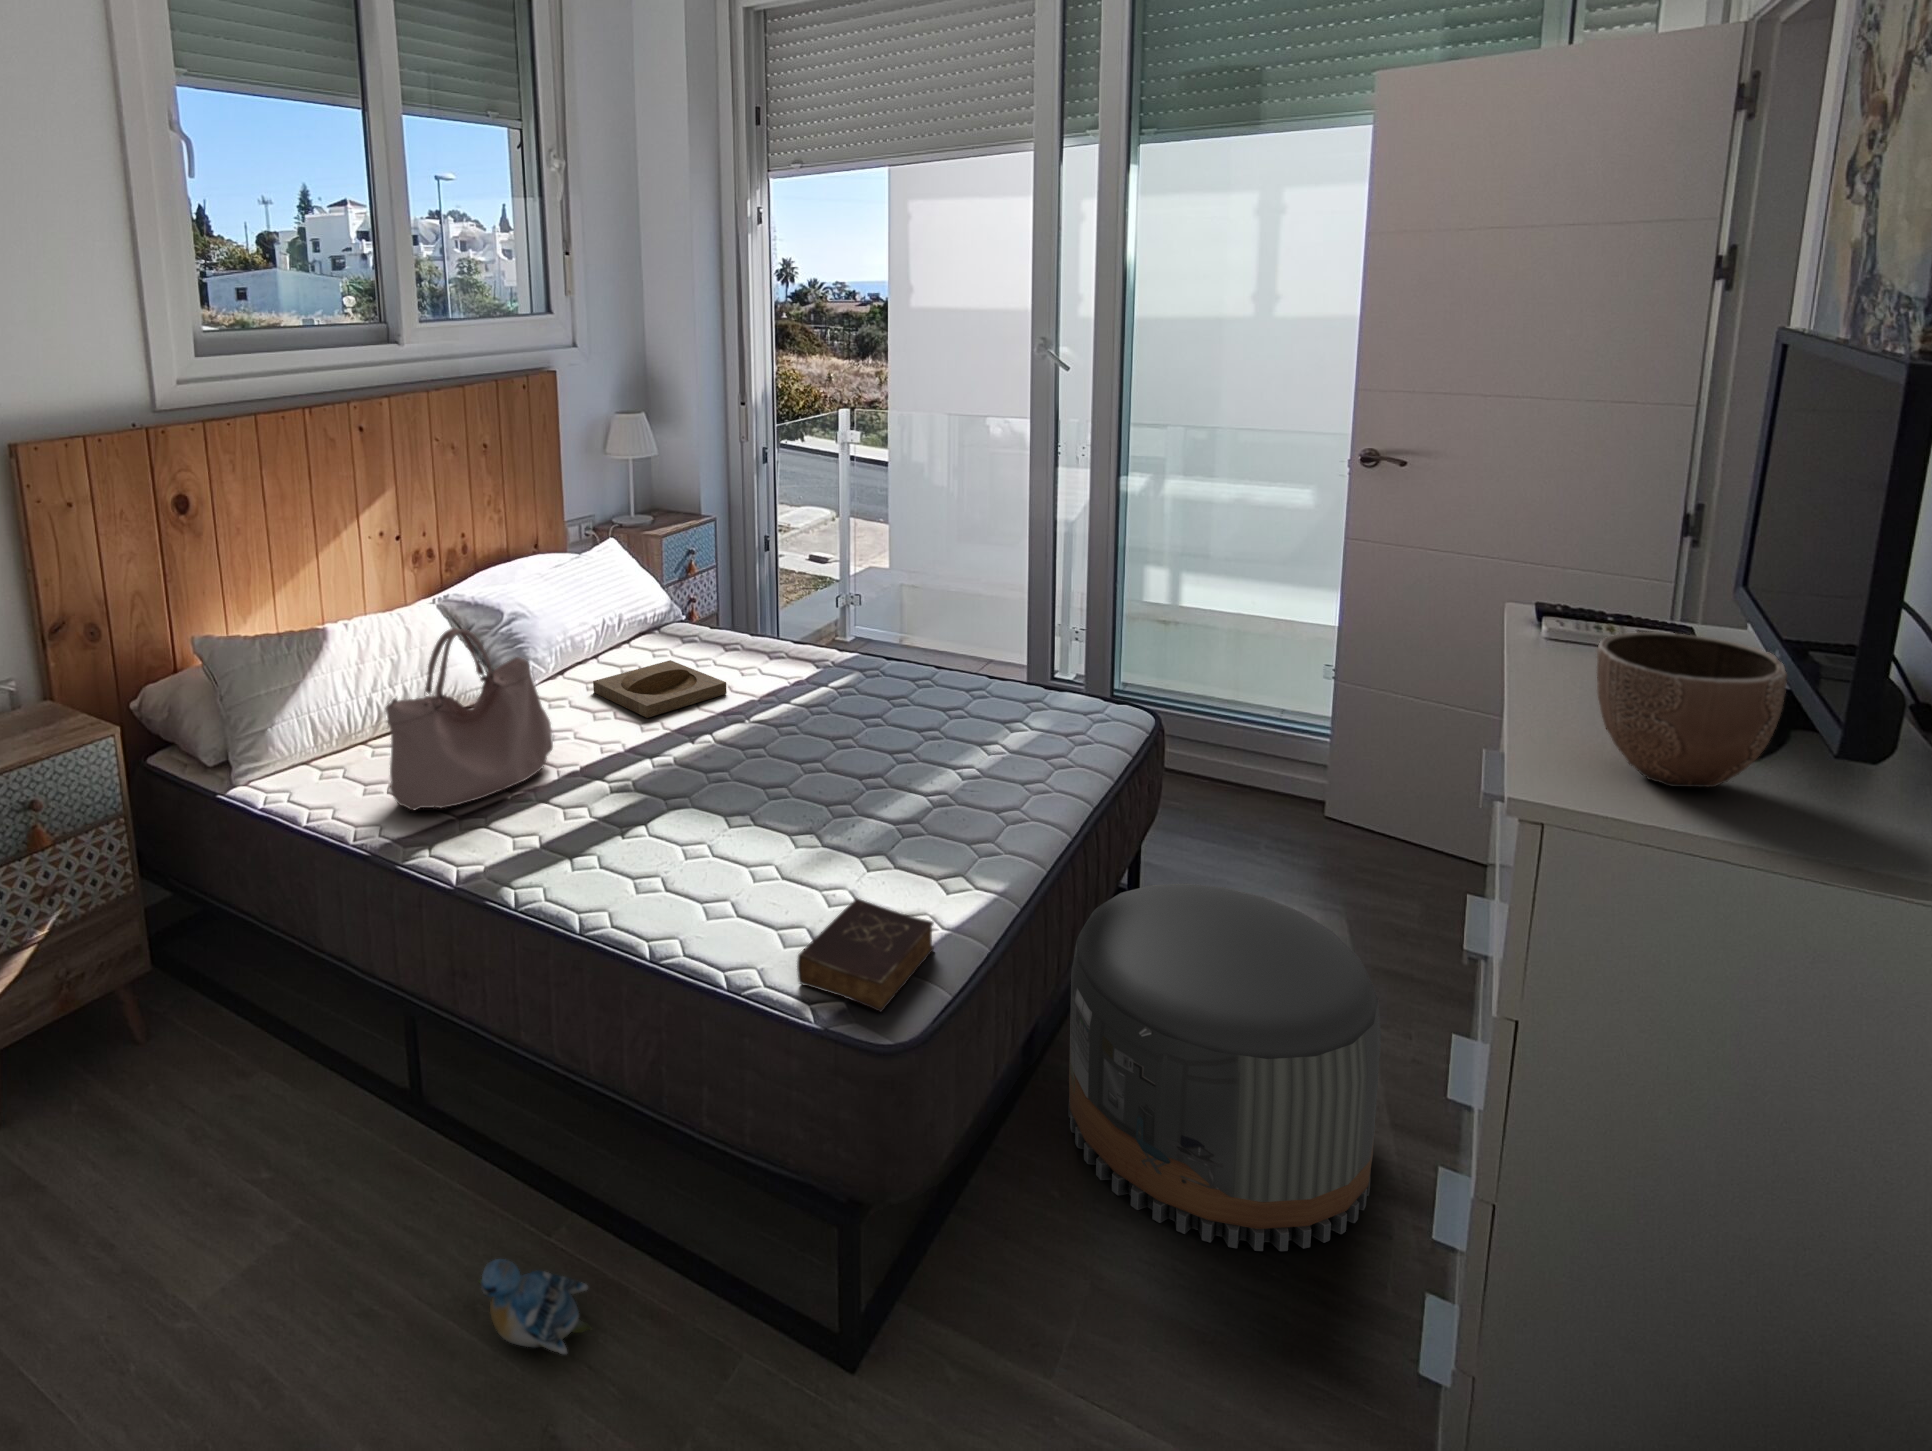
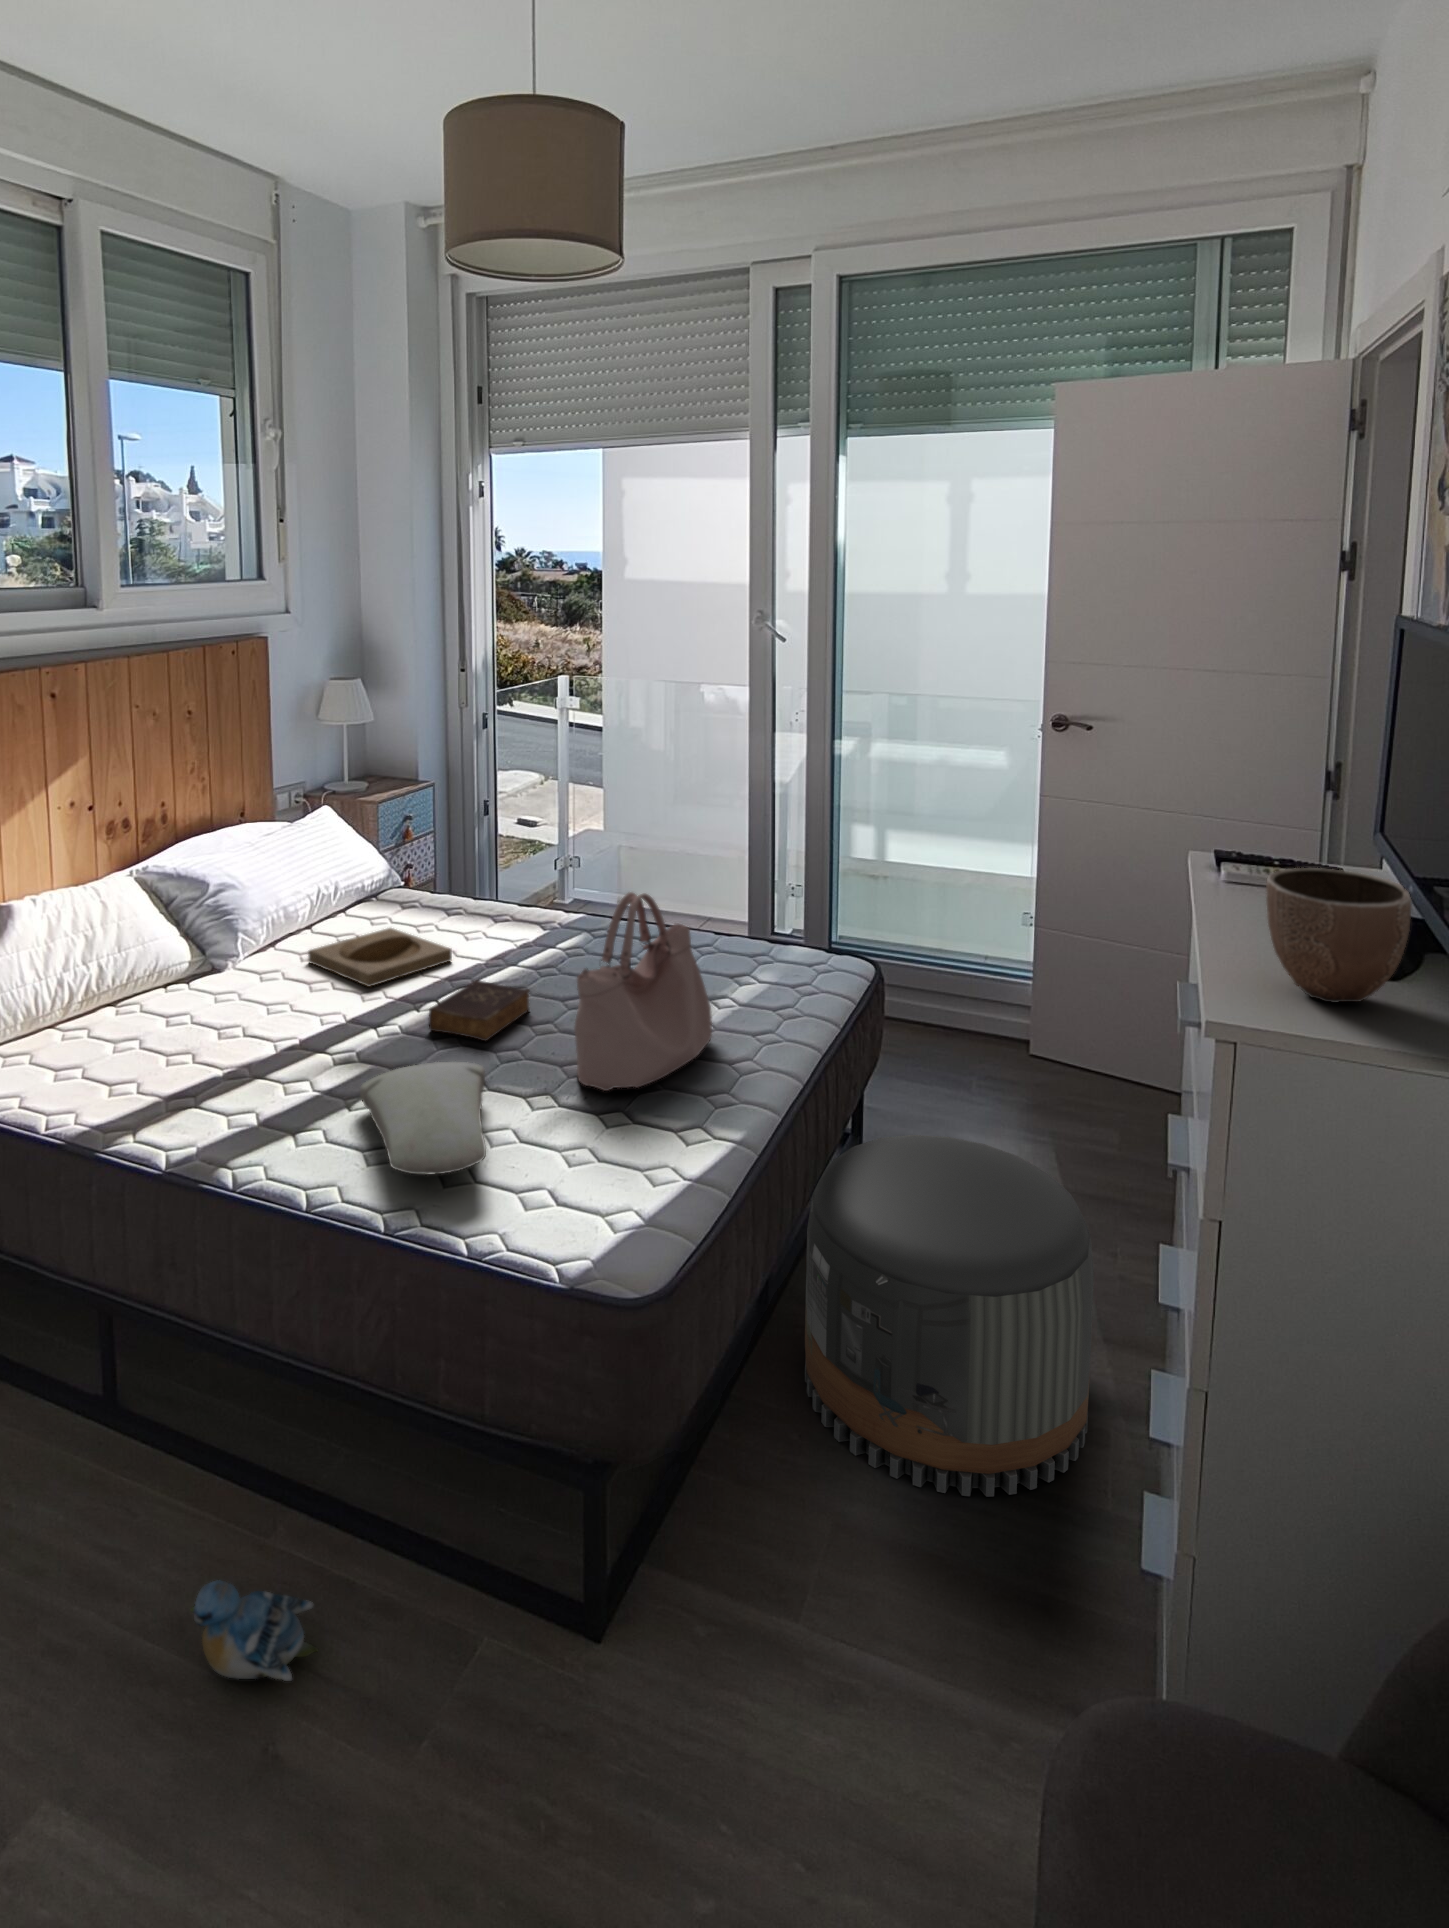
handbag: present [386,628,553,810] -> present [574,892,712,1091]
pillow: none [630,796,749,906] -> present [360,1062,486,1175]
book: present [797,899,934,1012] -> present [429,980,529,1041]

